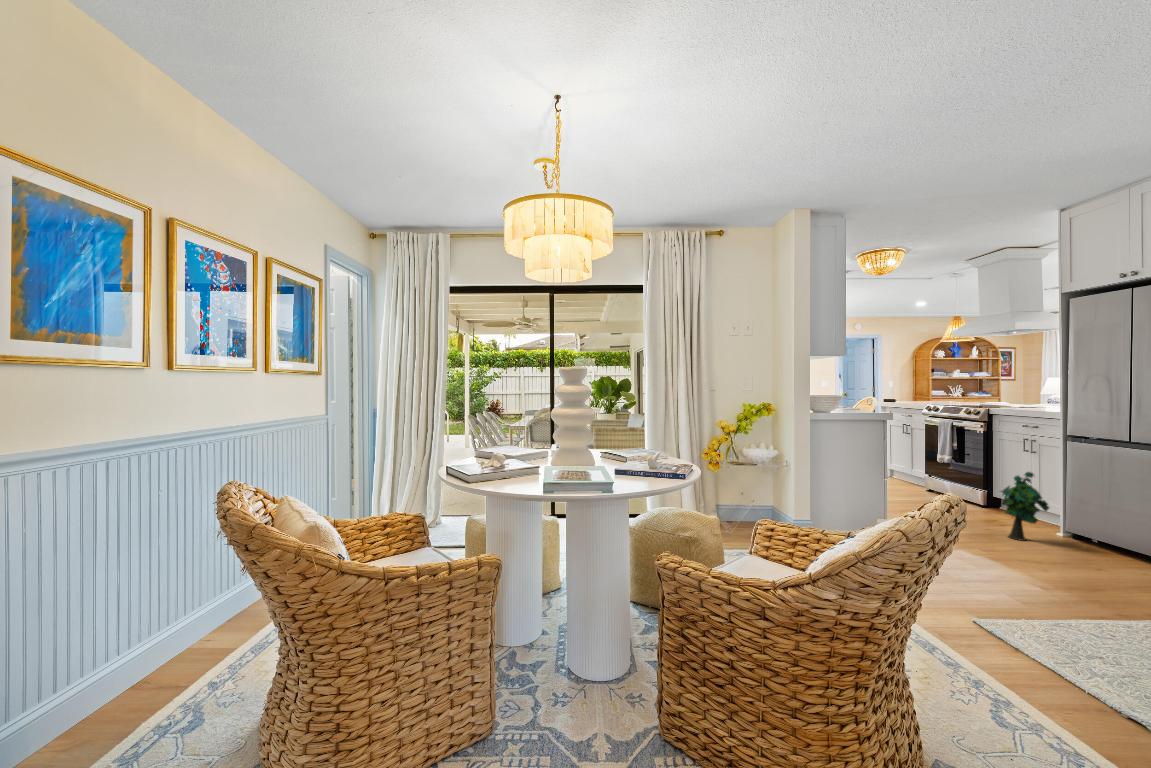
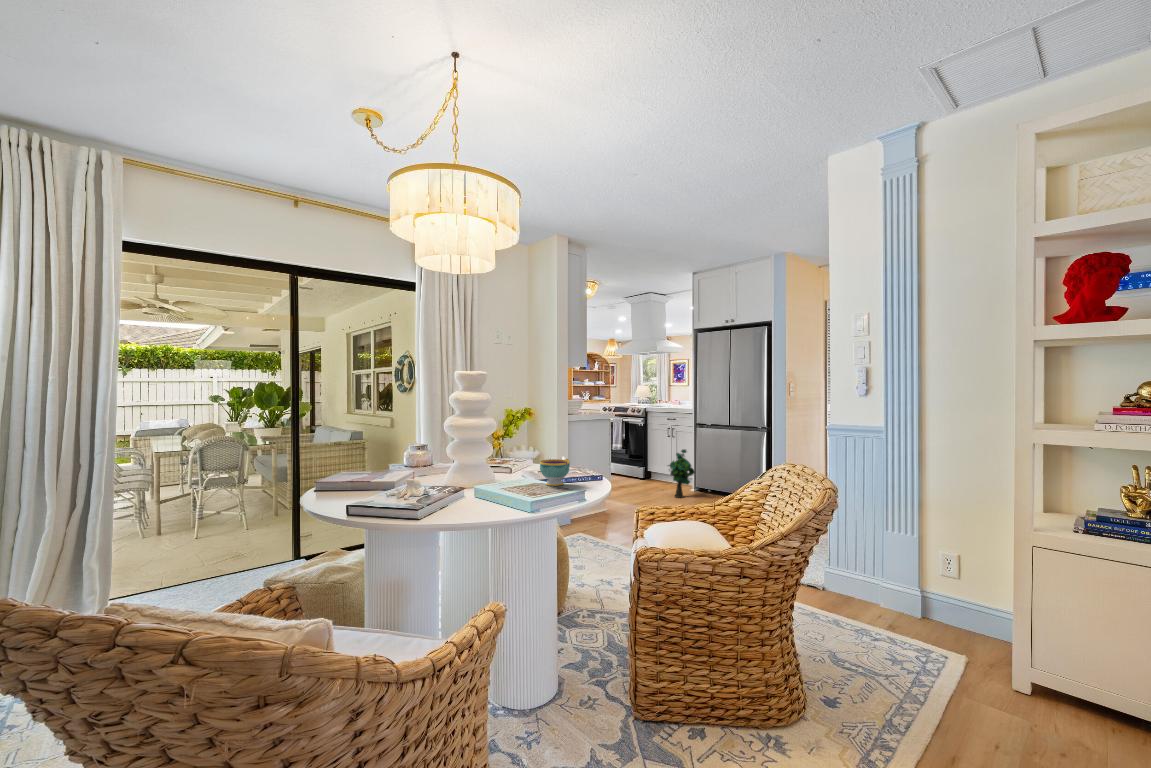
teacup: none [607,444,643,471] -> present [540,459,570,486]

